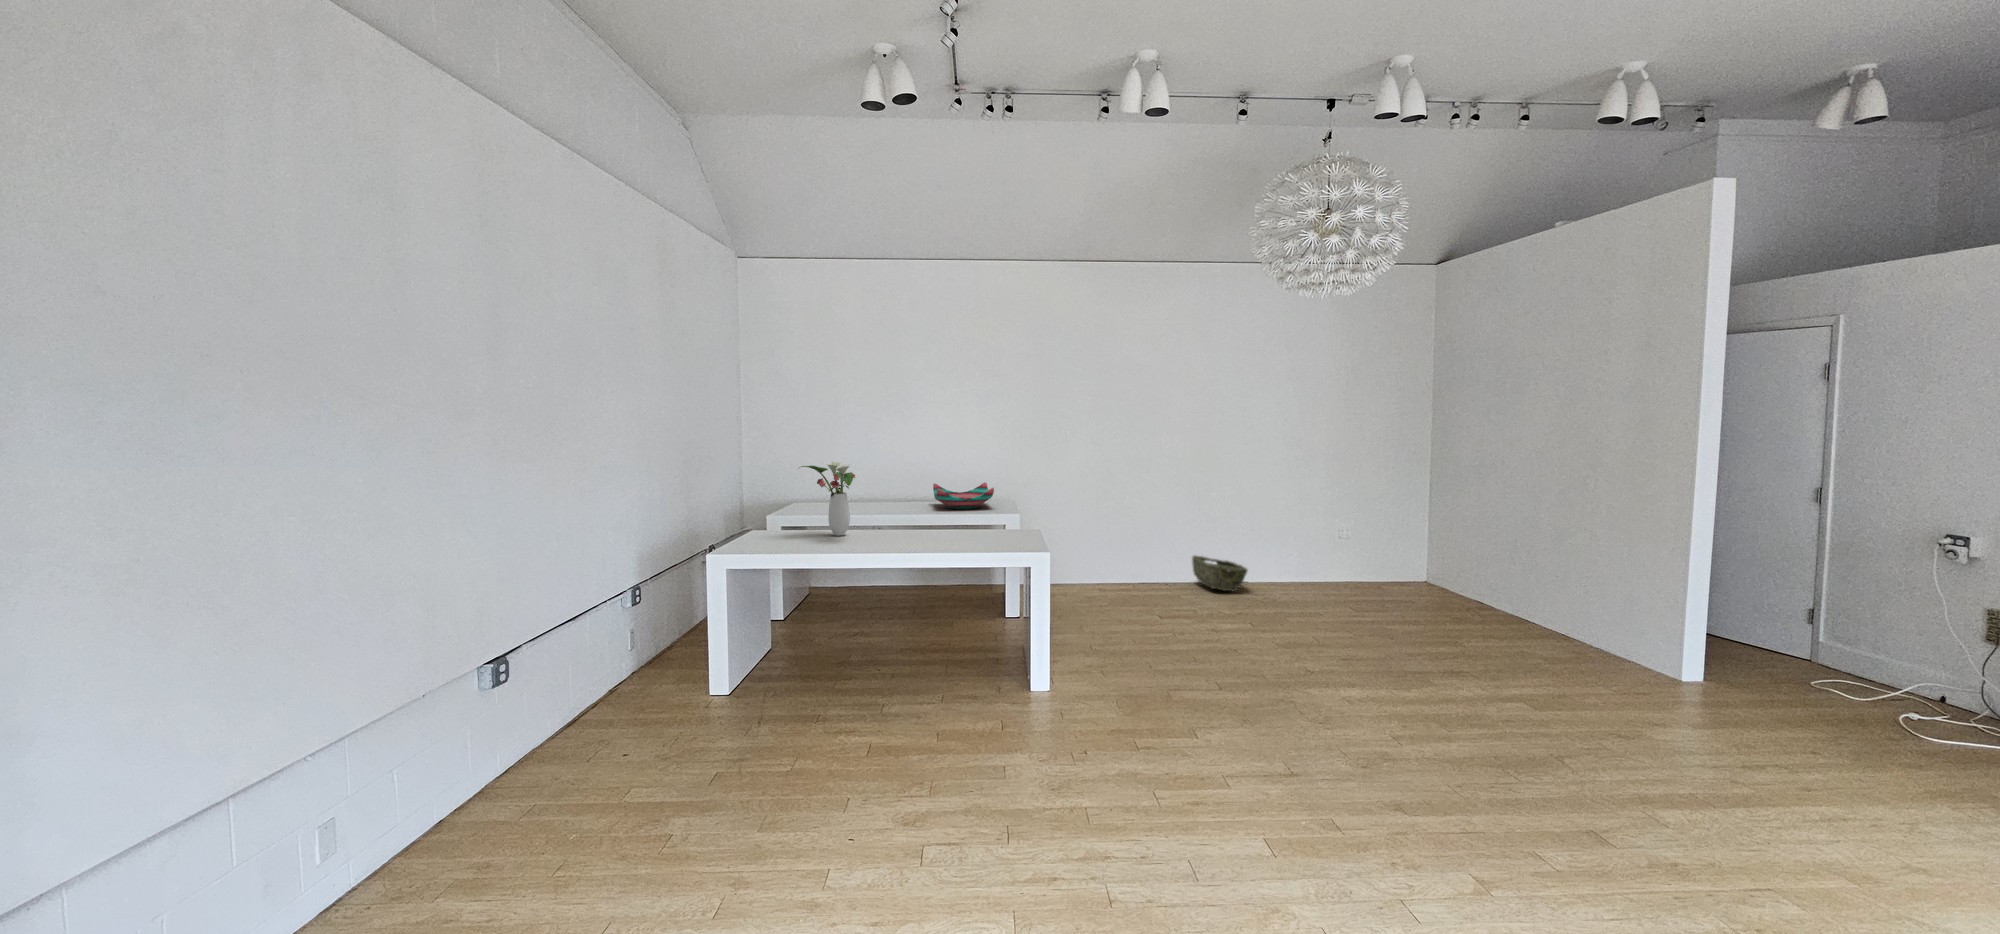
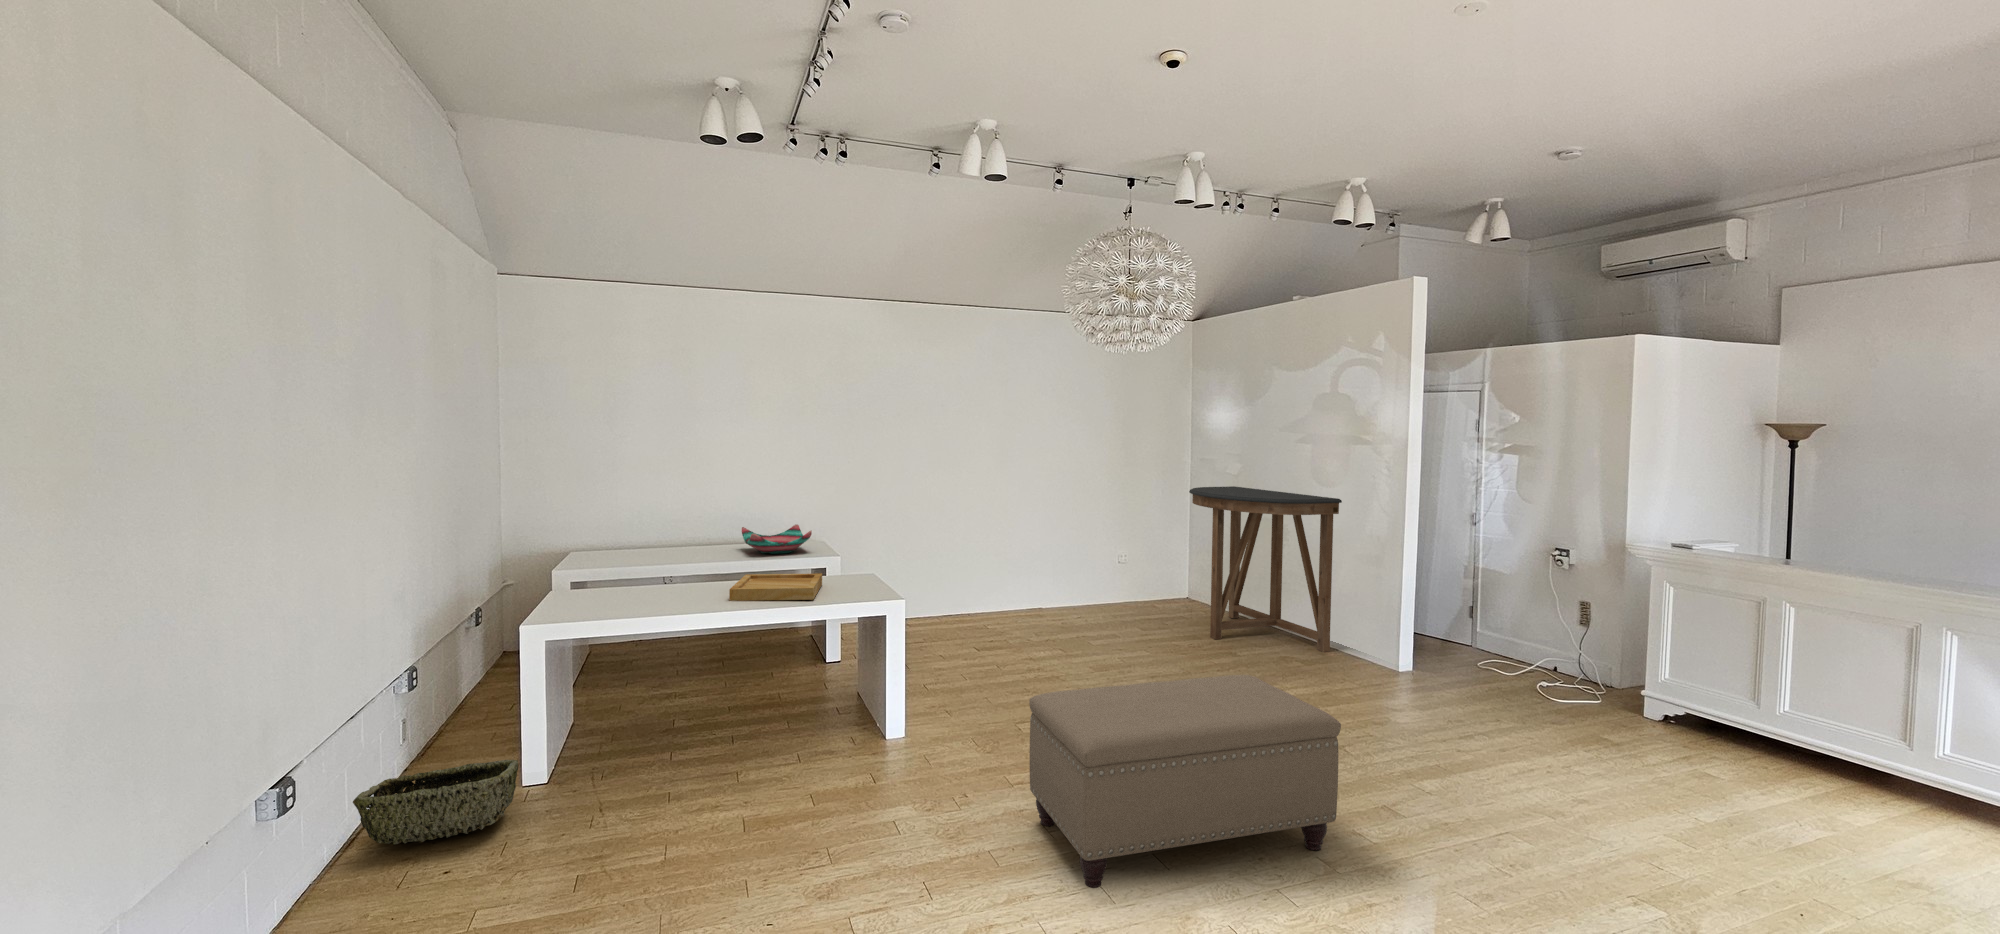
console table: none [1413,452,1608,649] -> present [1189,486,1342,652]
flower arrangement: present [799,462,855,536] -> none [621,513,690,594]
tray: none [887,522,981,547] -> present [729,574,822,601]
woven basket: present [1192,556,1247,591] -> present [353,760,518,845]
ottoman: none [1141,651,1511,867] -> present [1029,675,1341,888]

